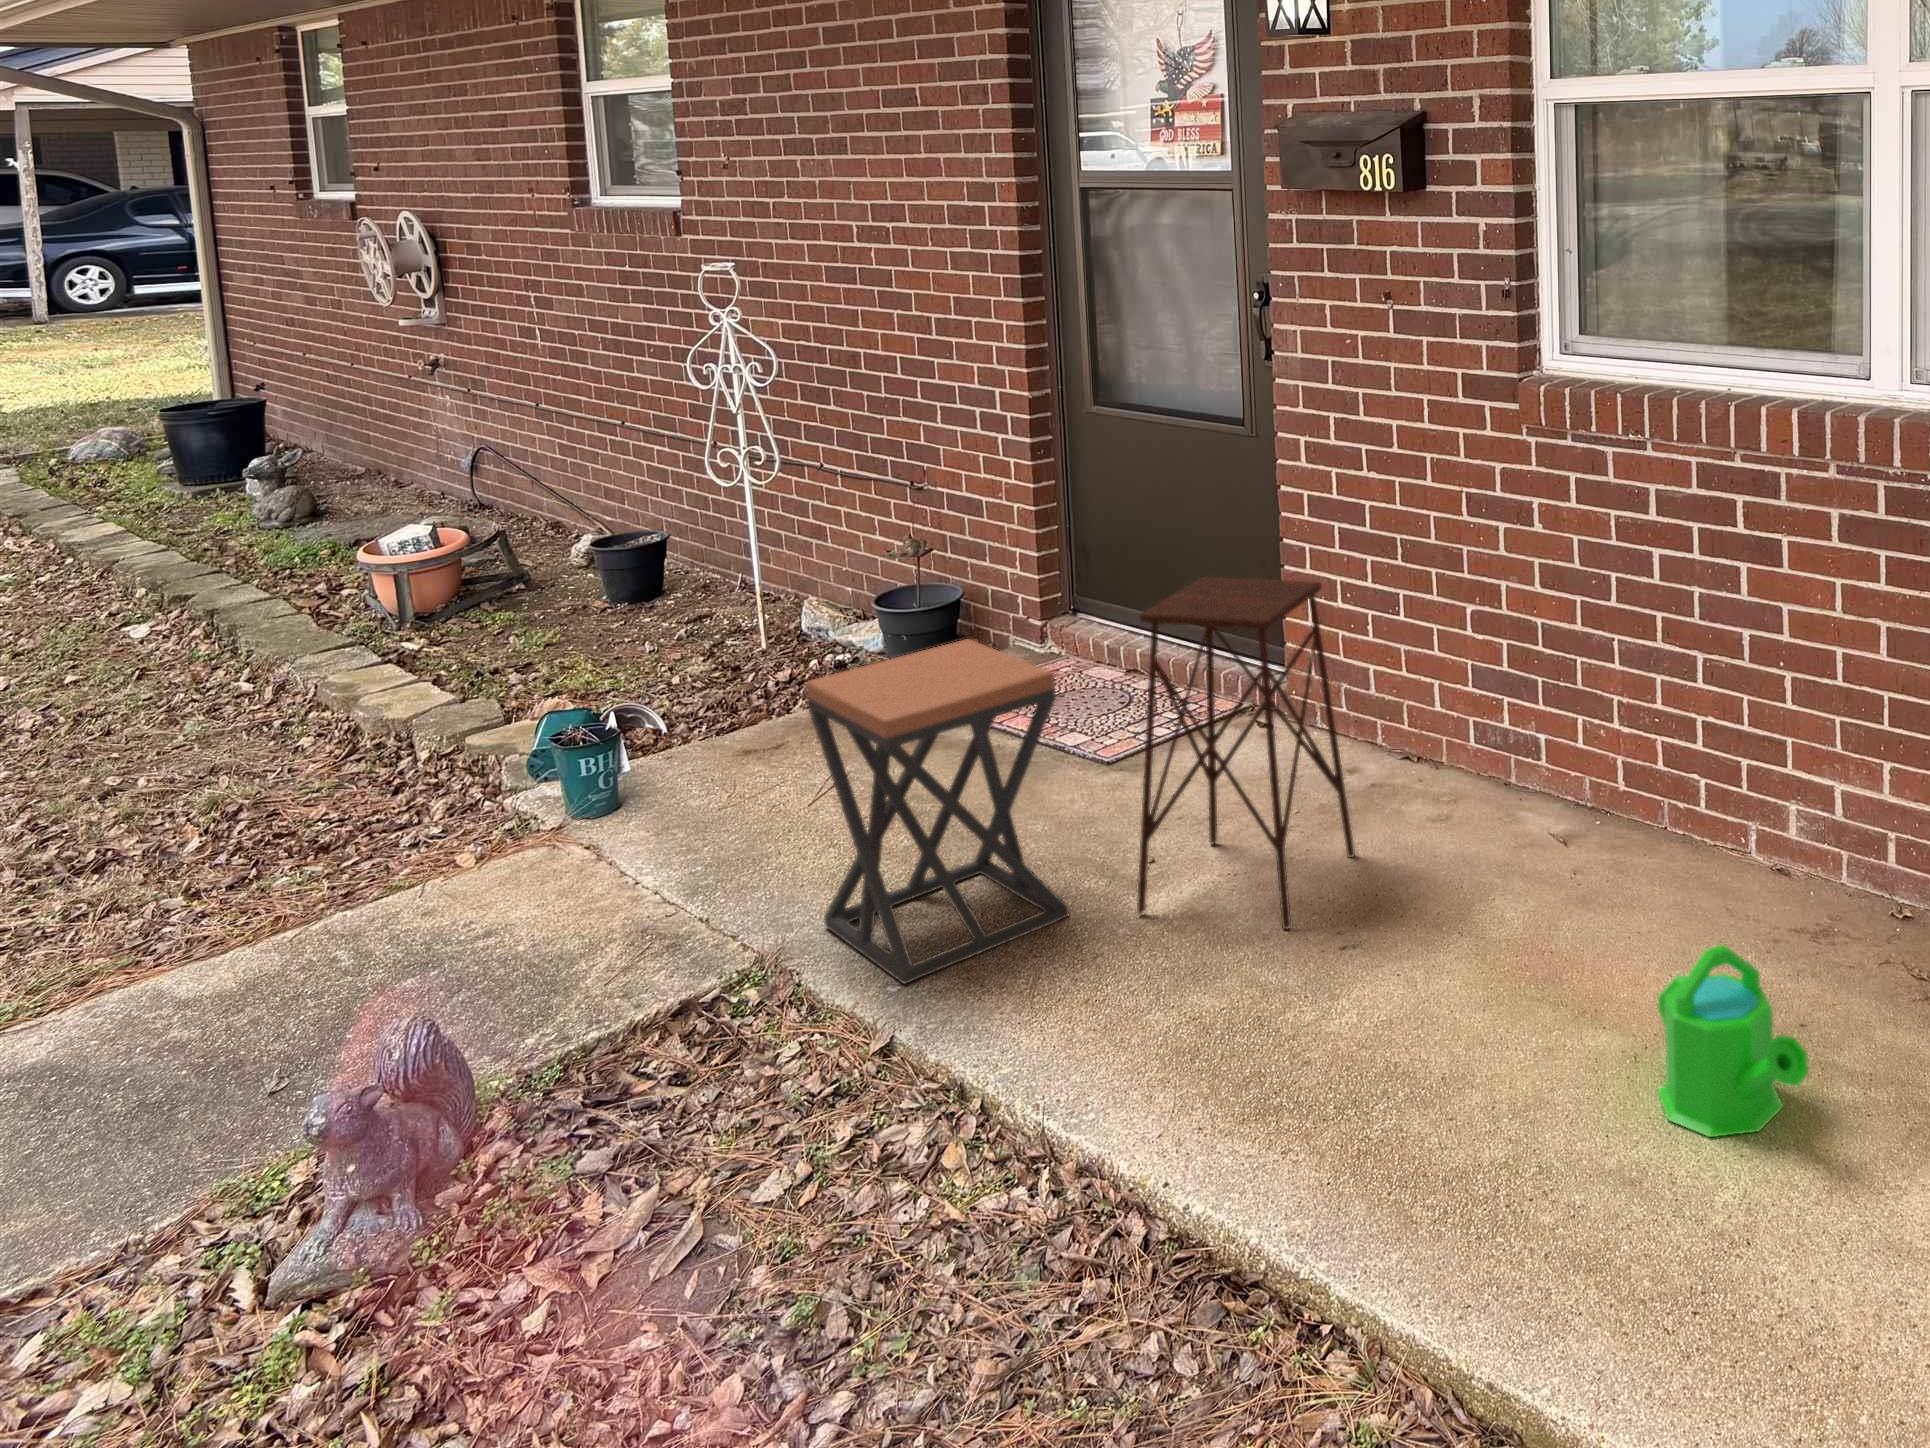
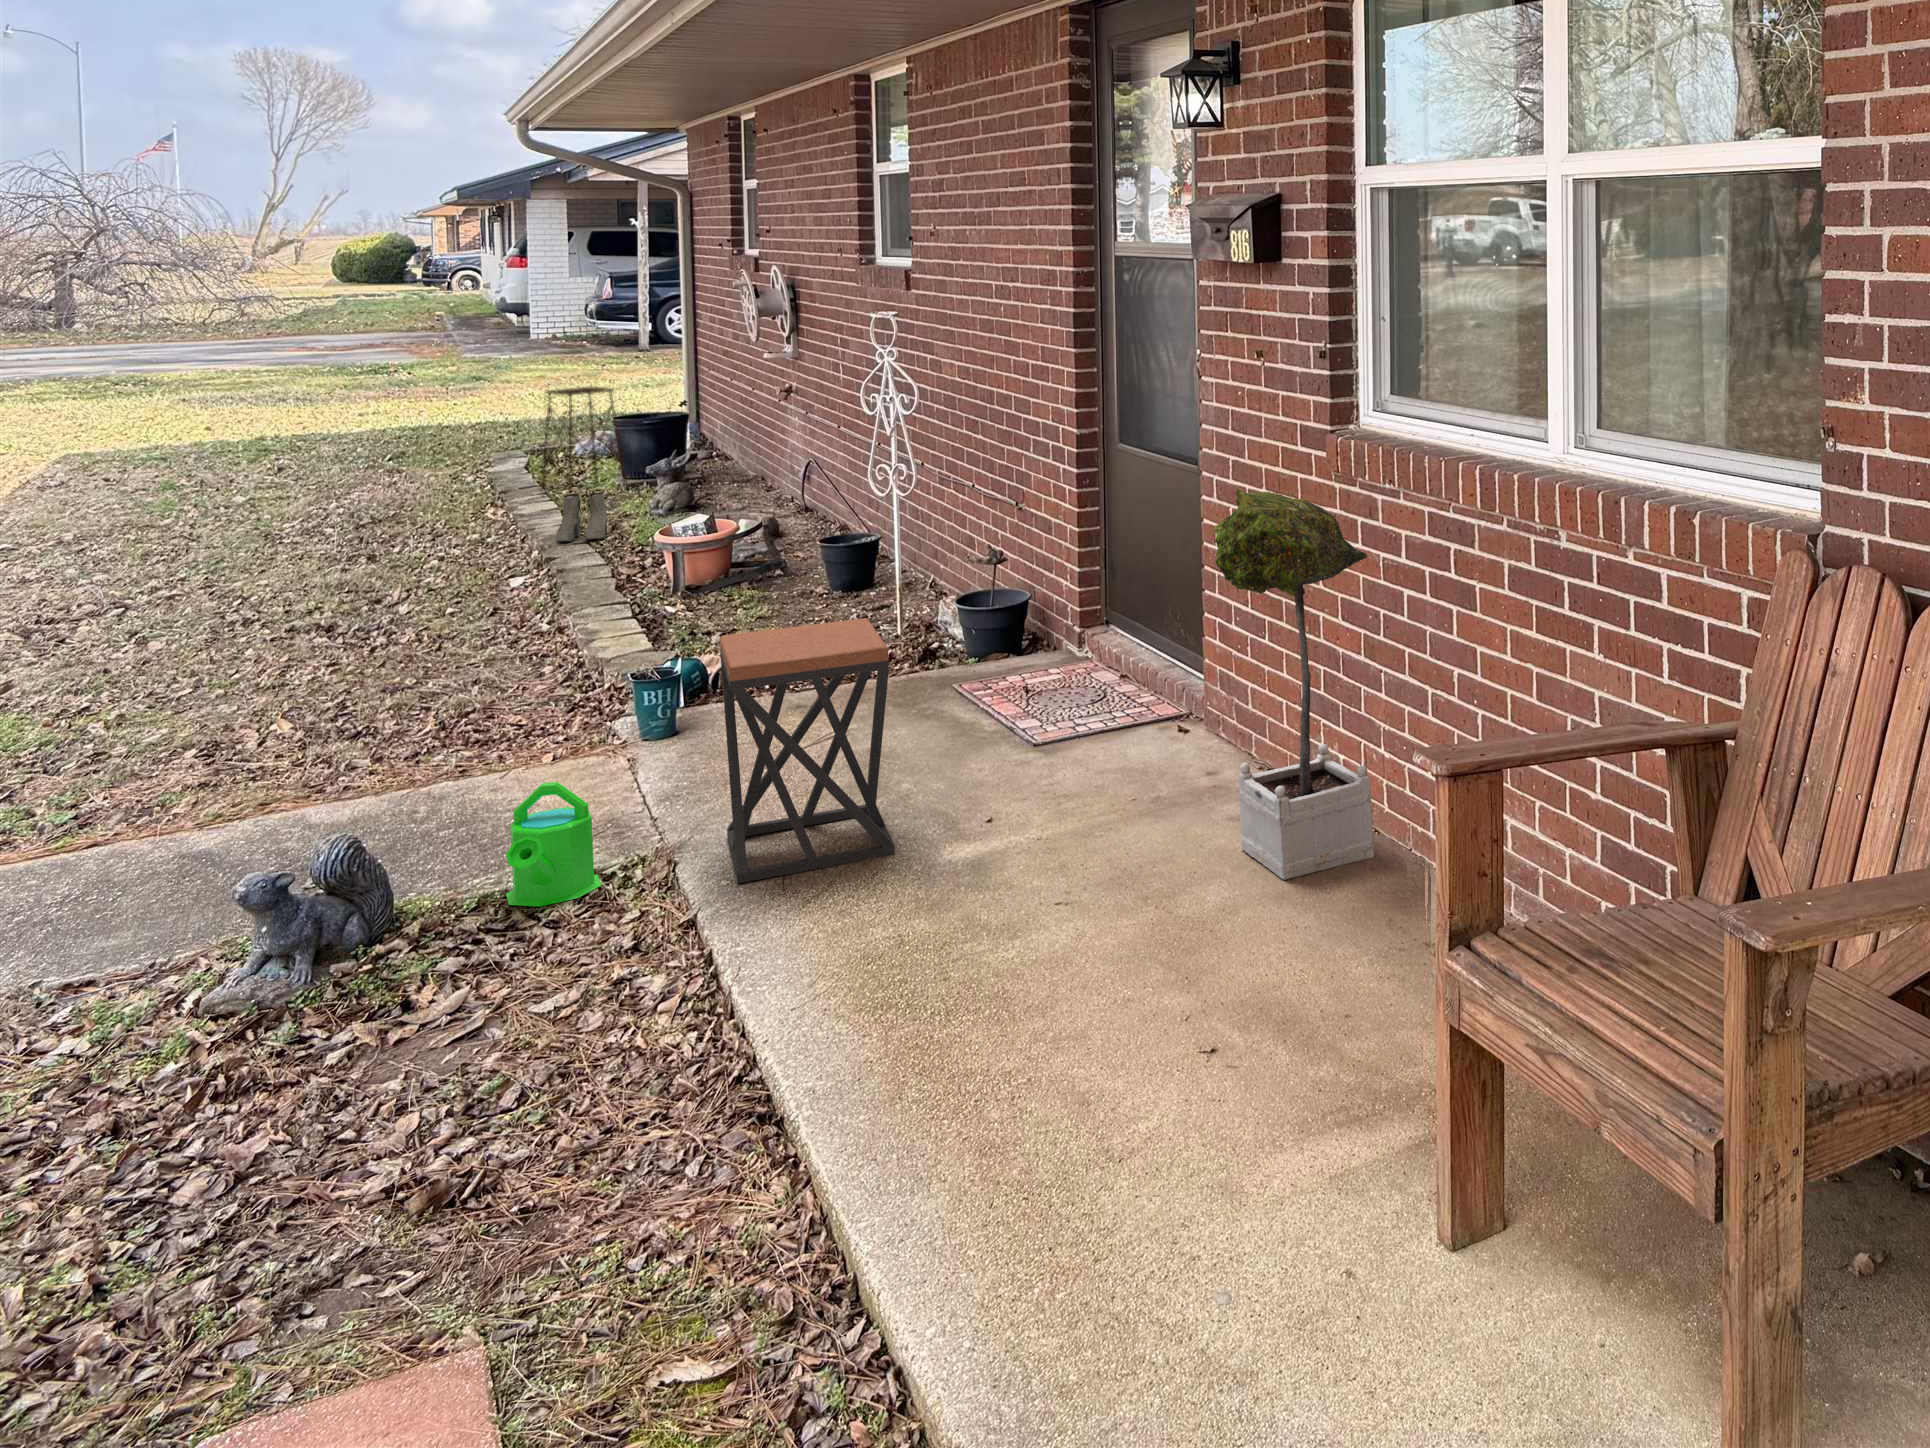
potted tree: none [1444,450,1634,880] -> present [1214,488,1374,880]
boots: none [158,505,227,572] -> present [557,493,608,542]
side table: present [1137,577,1355,929] -> present [541,386,627,494]
watering can: present [1658,945,1809,1137] -> present [506,782,602,907]

